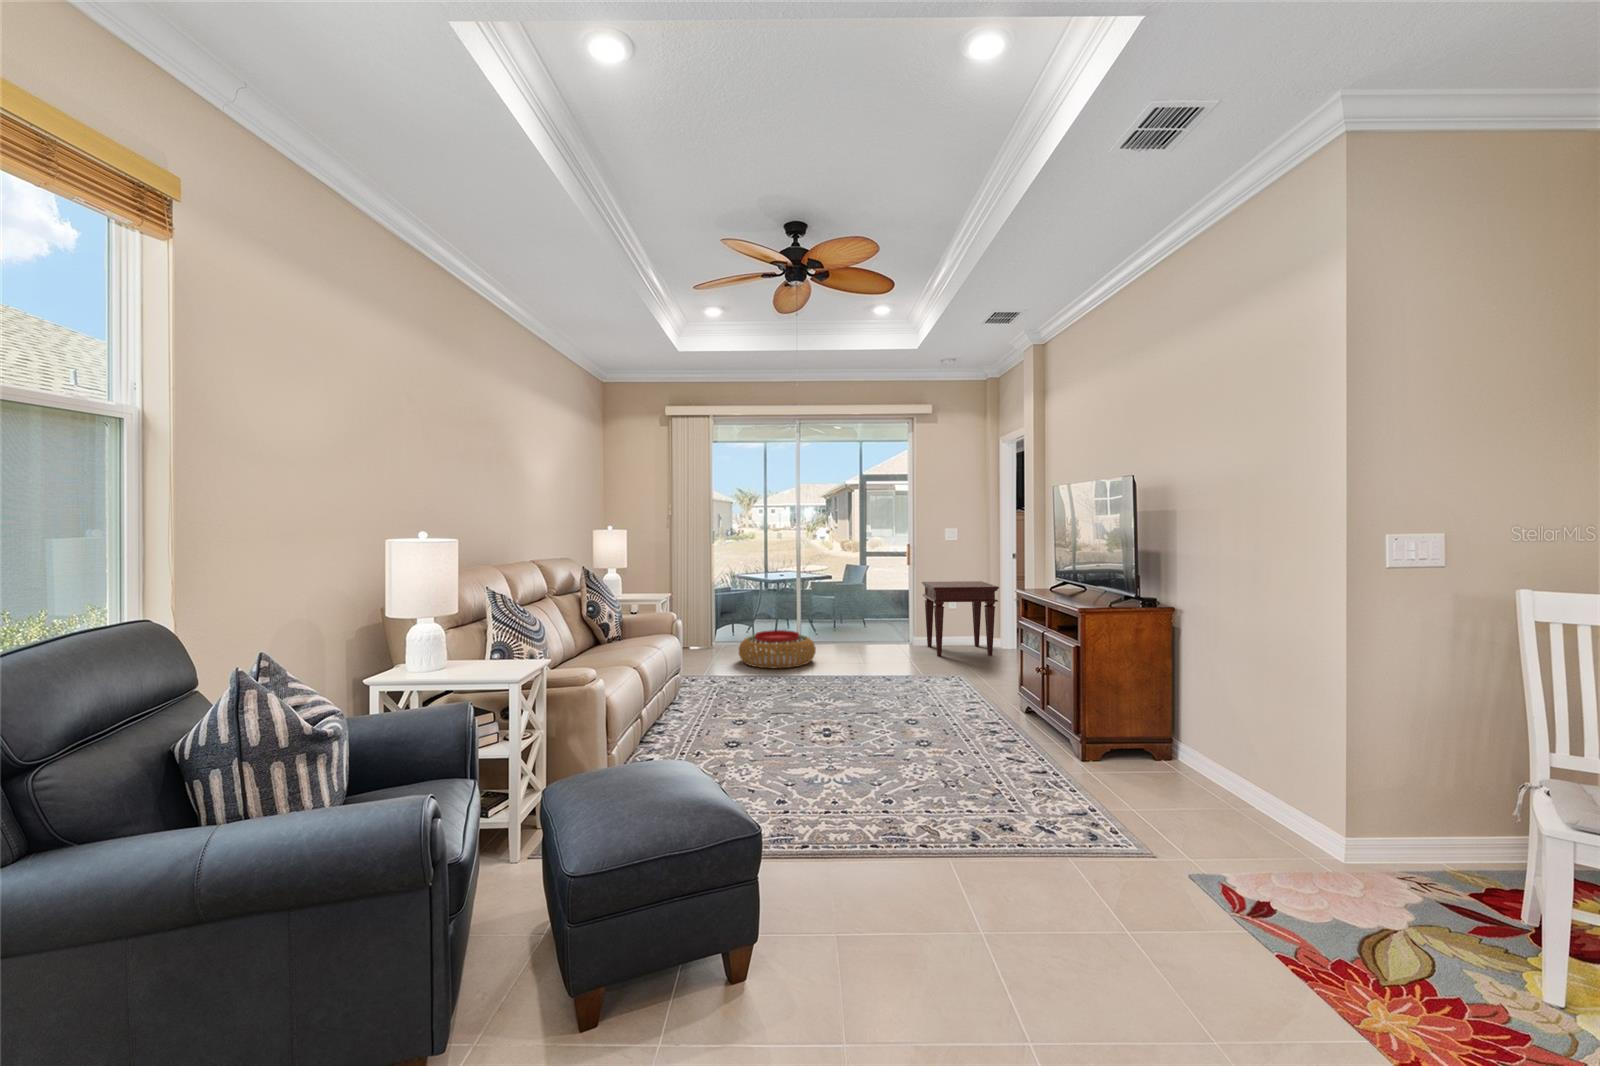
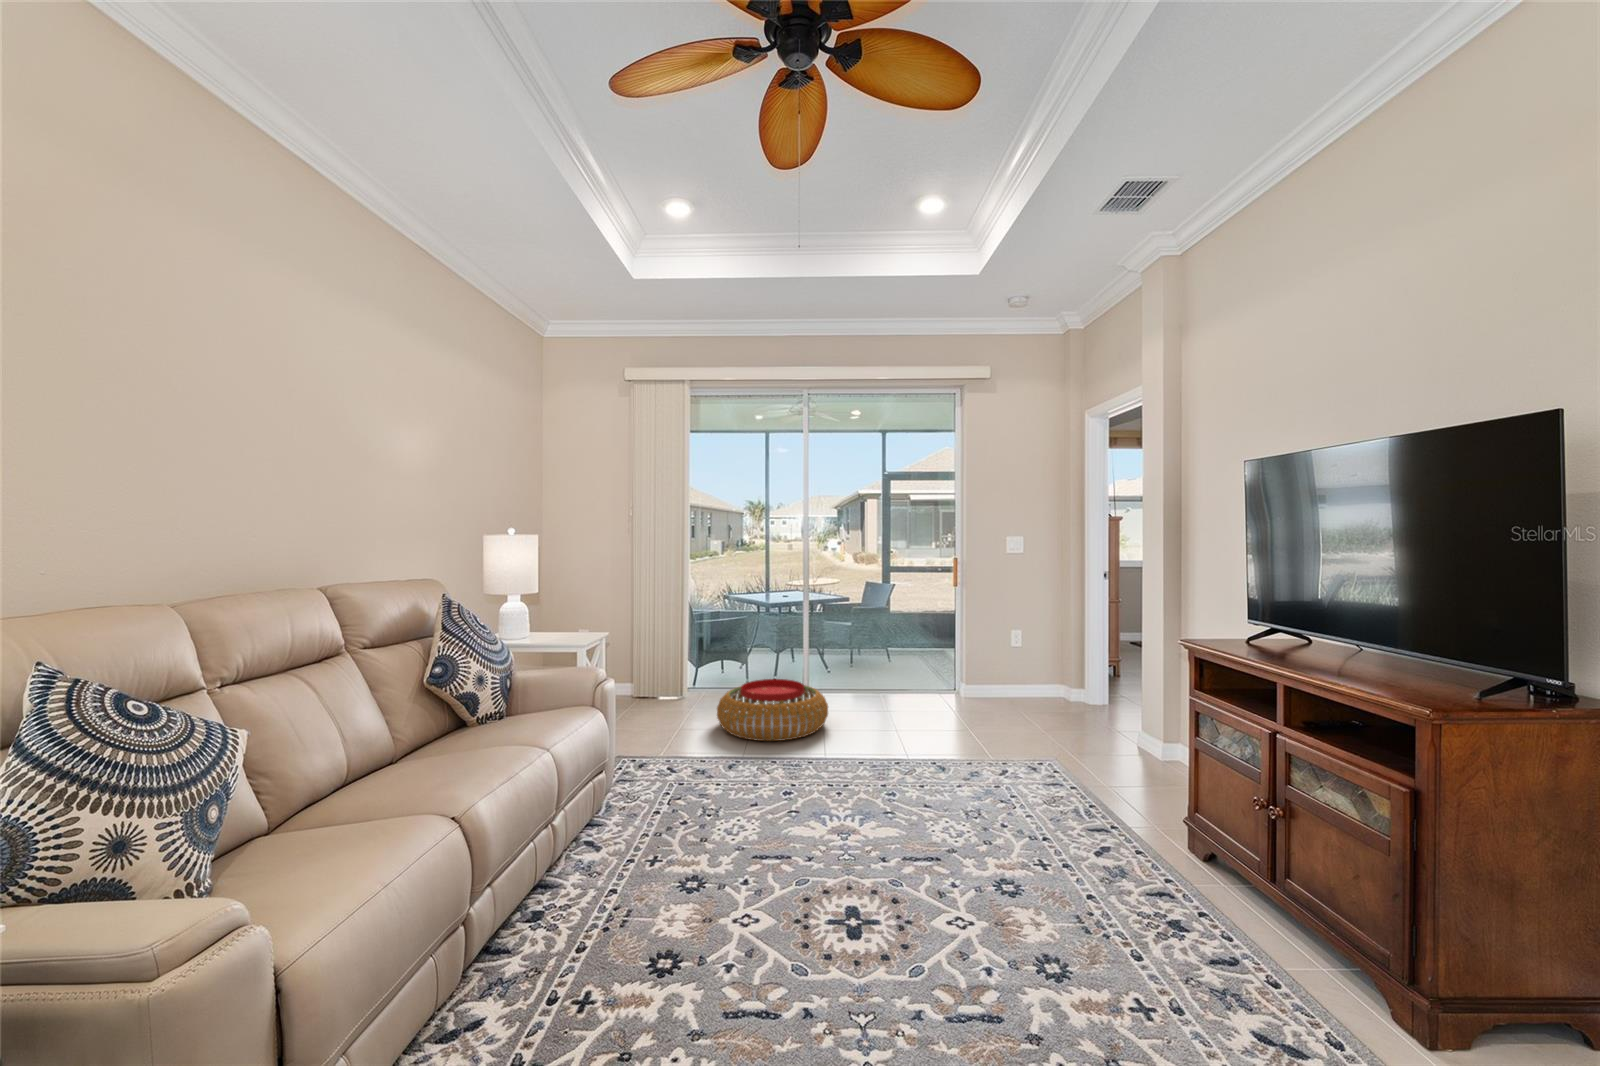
side table: present [922,581,999,656] -> none [974,608,1092,717]

